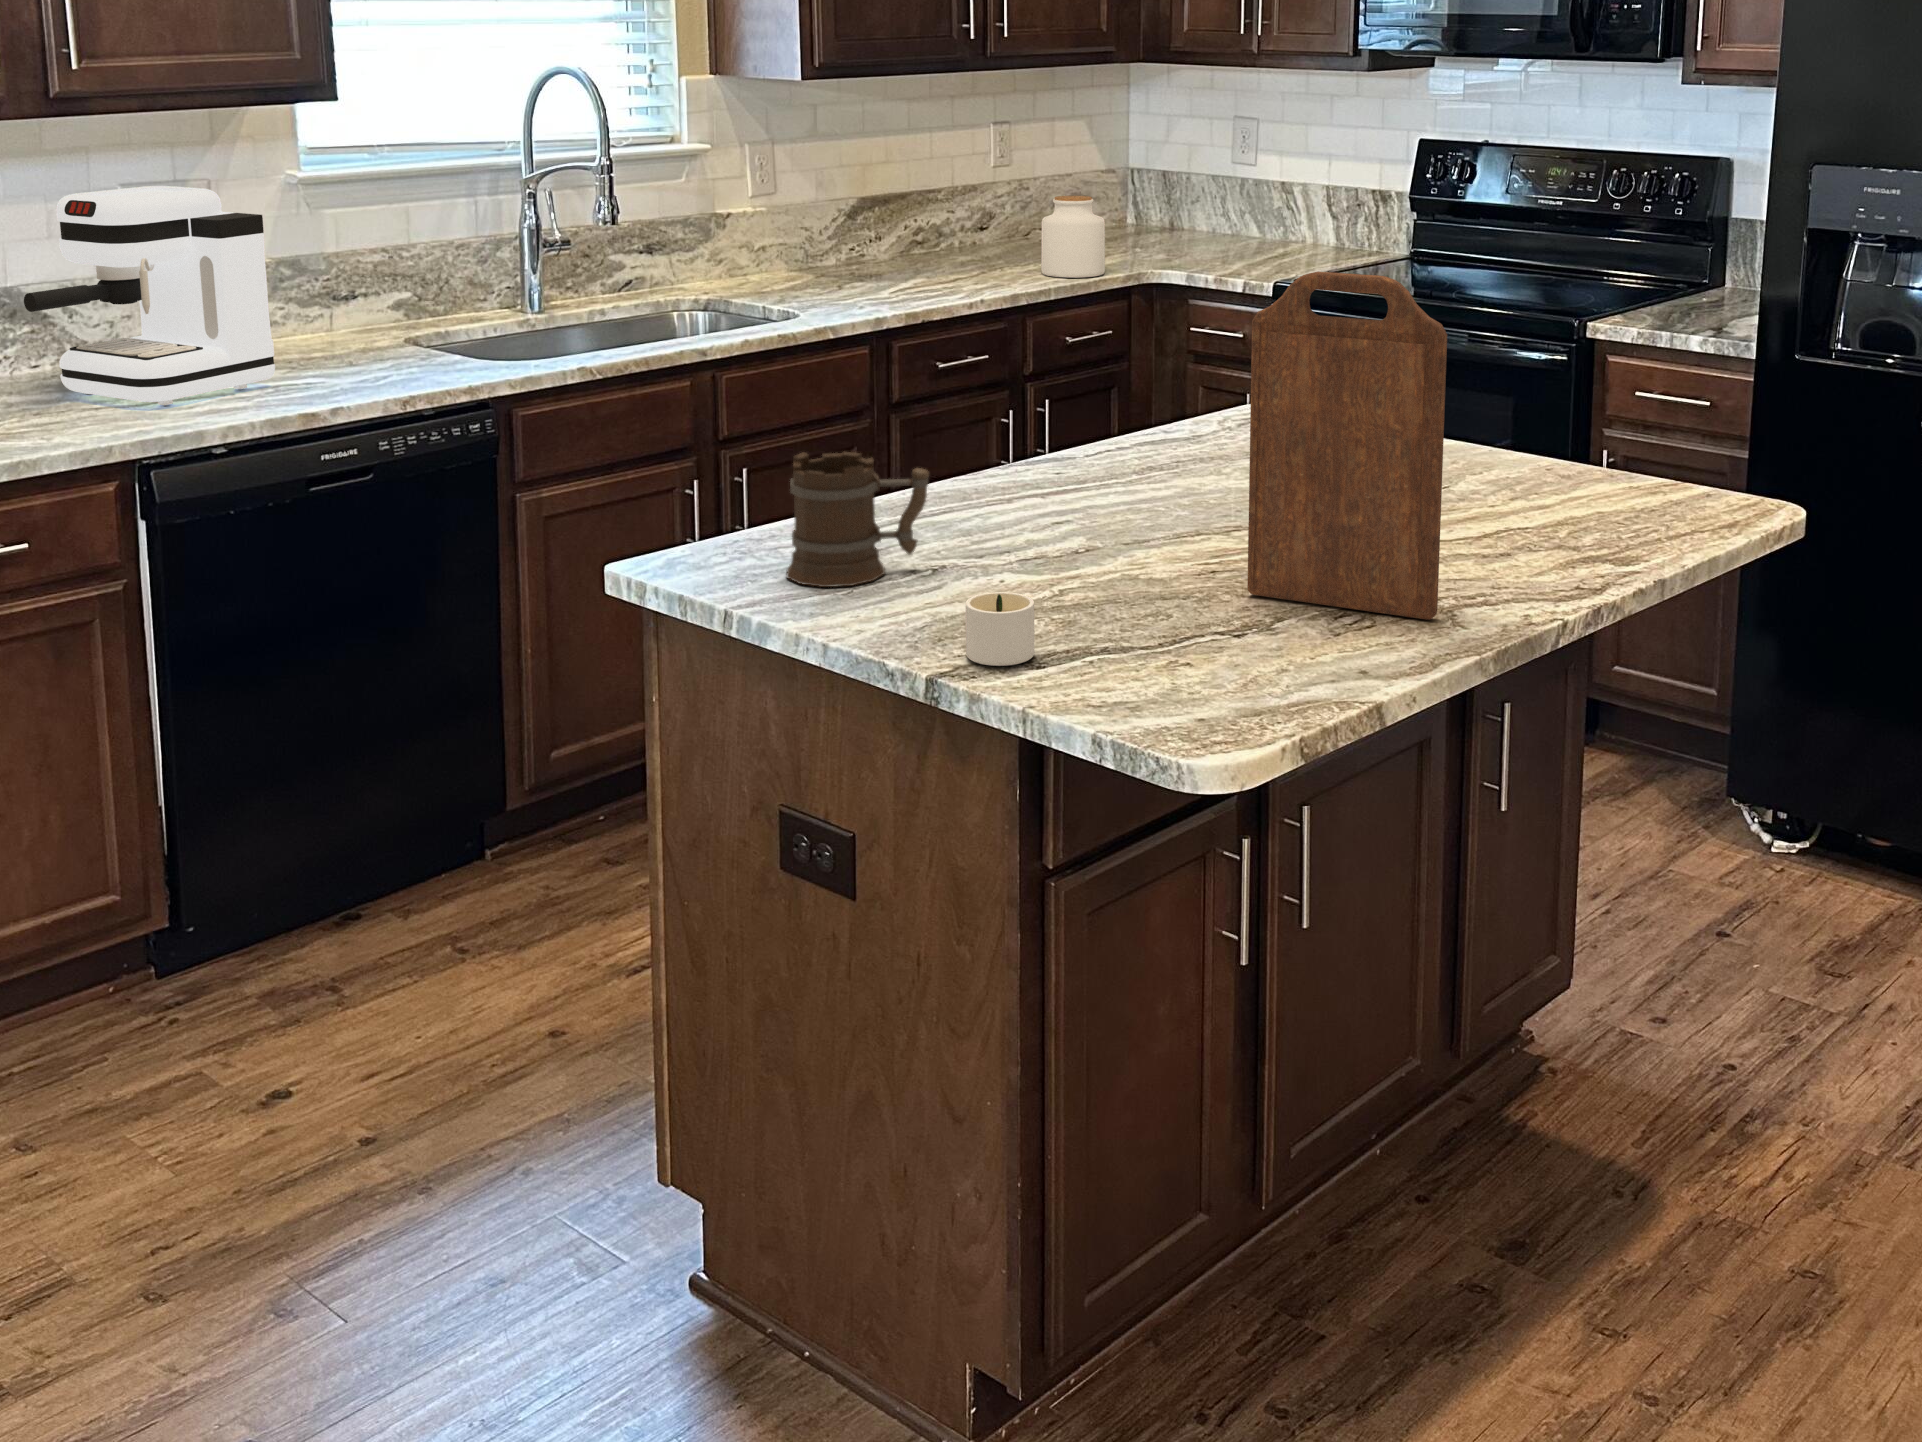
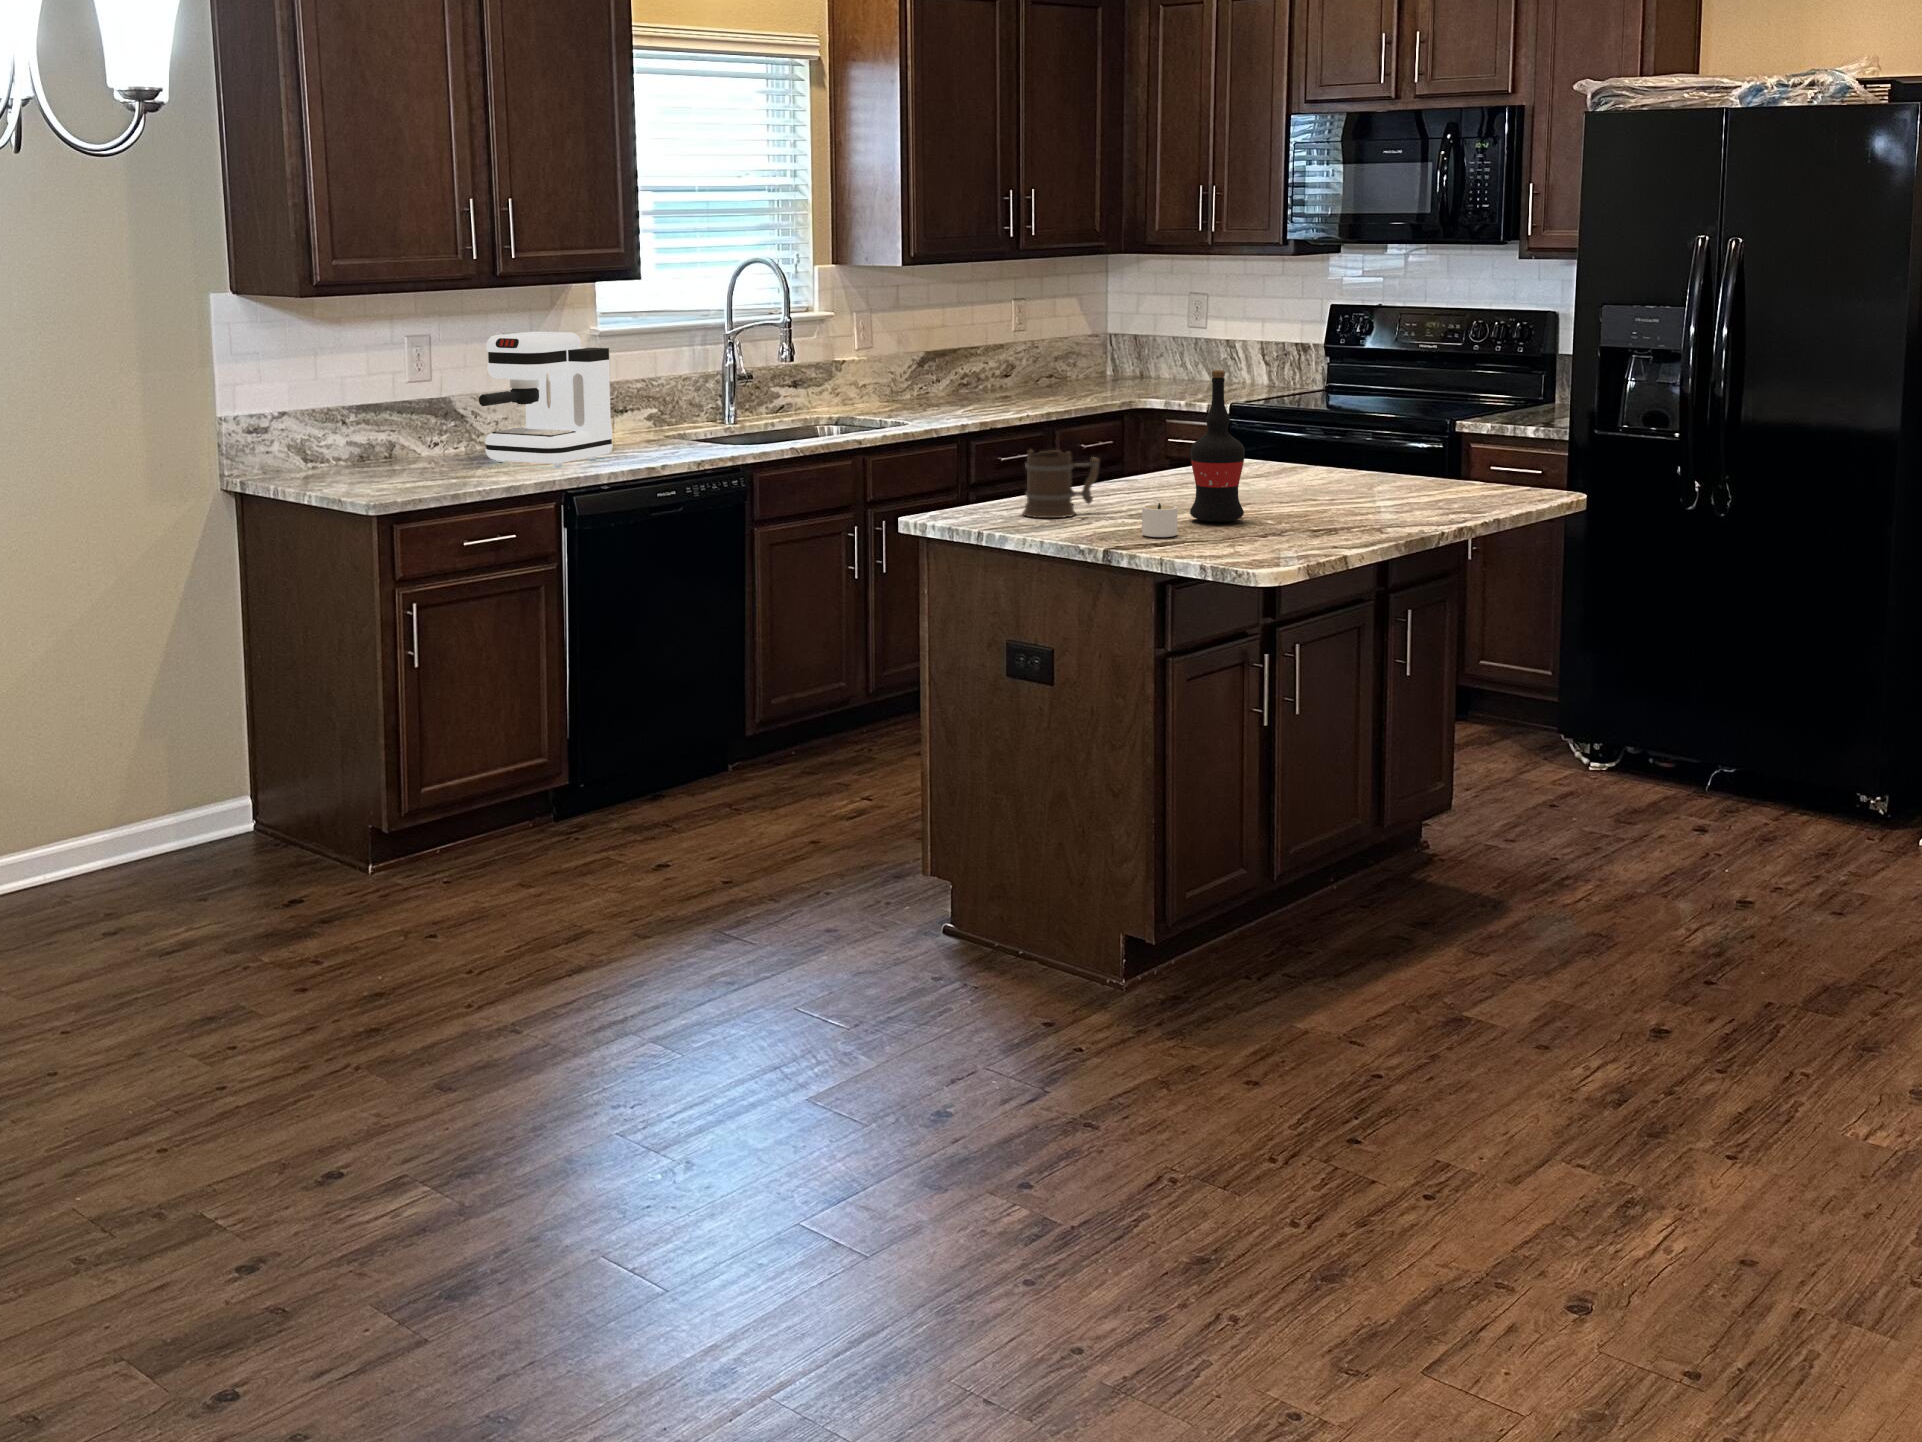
jar: present [1041,196,1105,278] -> none [1061,348,1107,406]
cutting board: present [1247,271,1447,620] -> none [1277,343,1383,523]
wine bottle: none [1082,321,1184,611] -> present [1190,370,1245,522]

